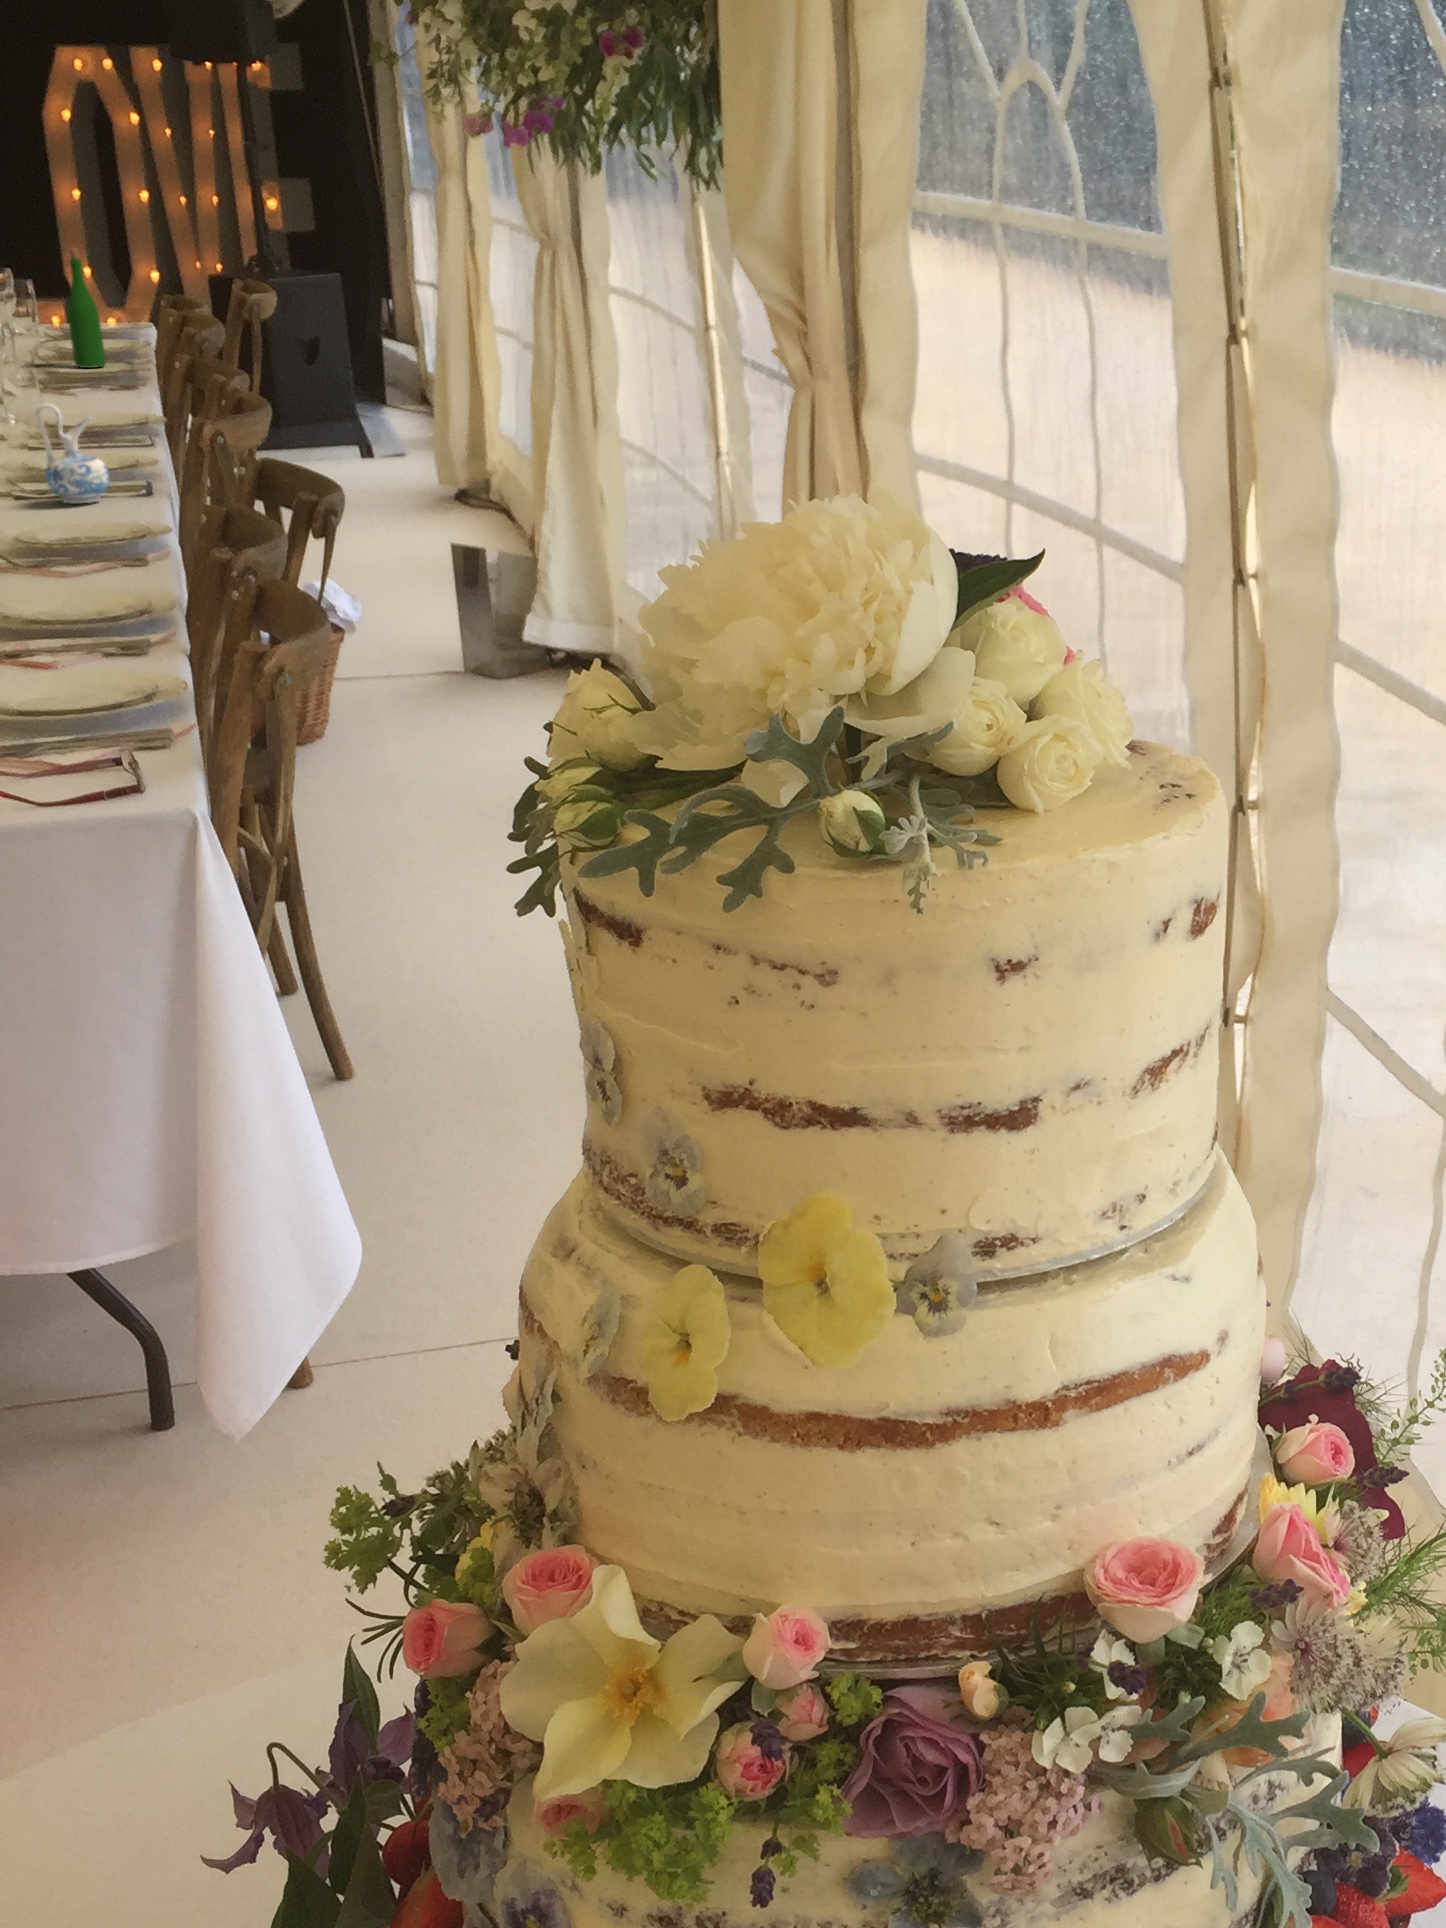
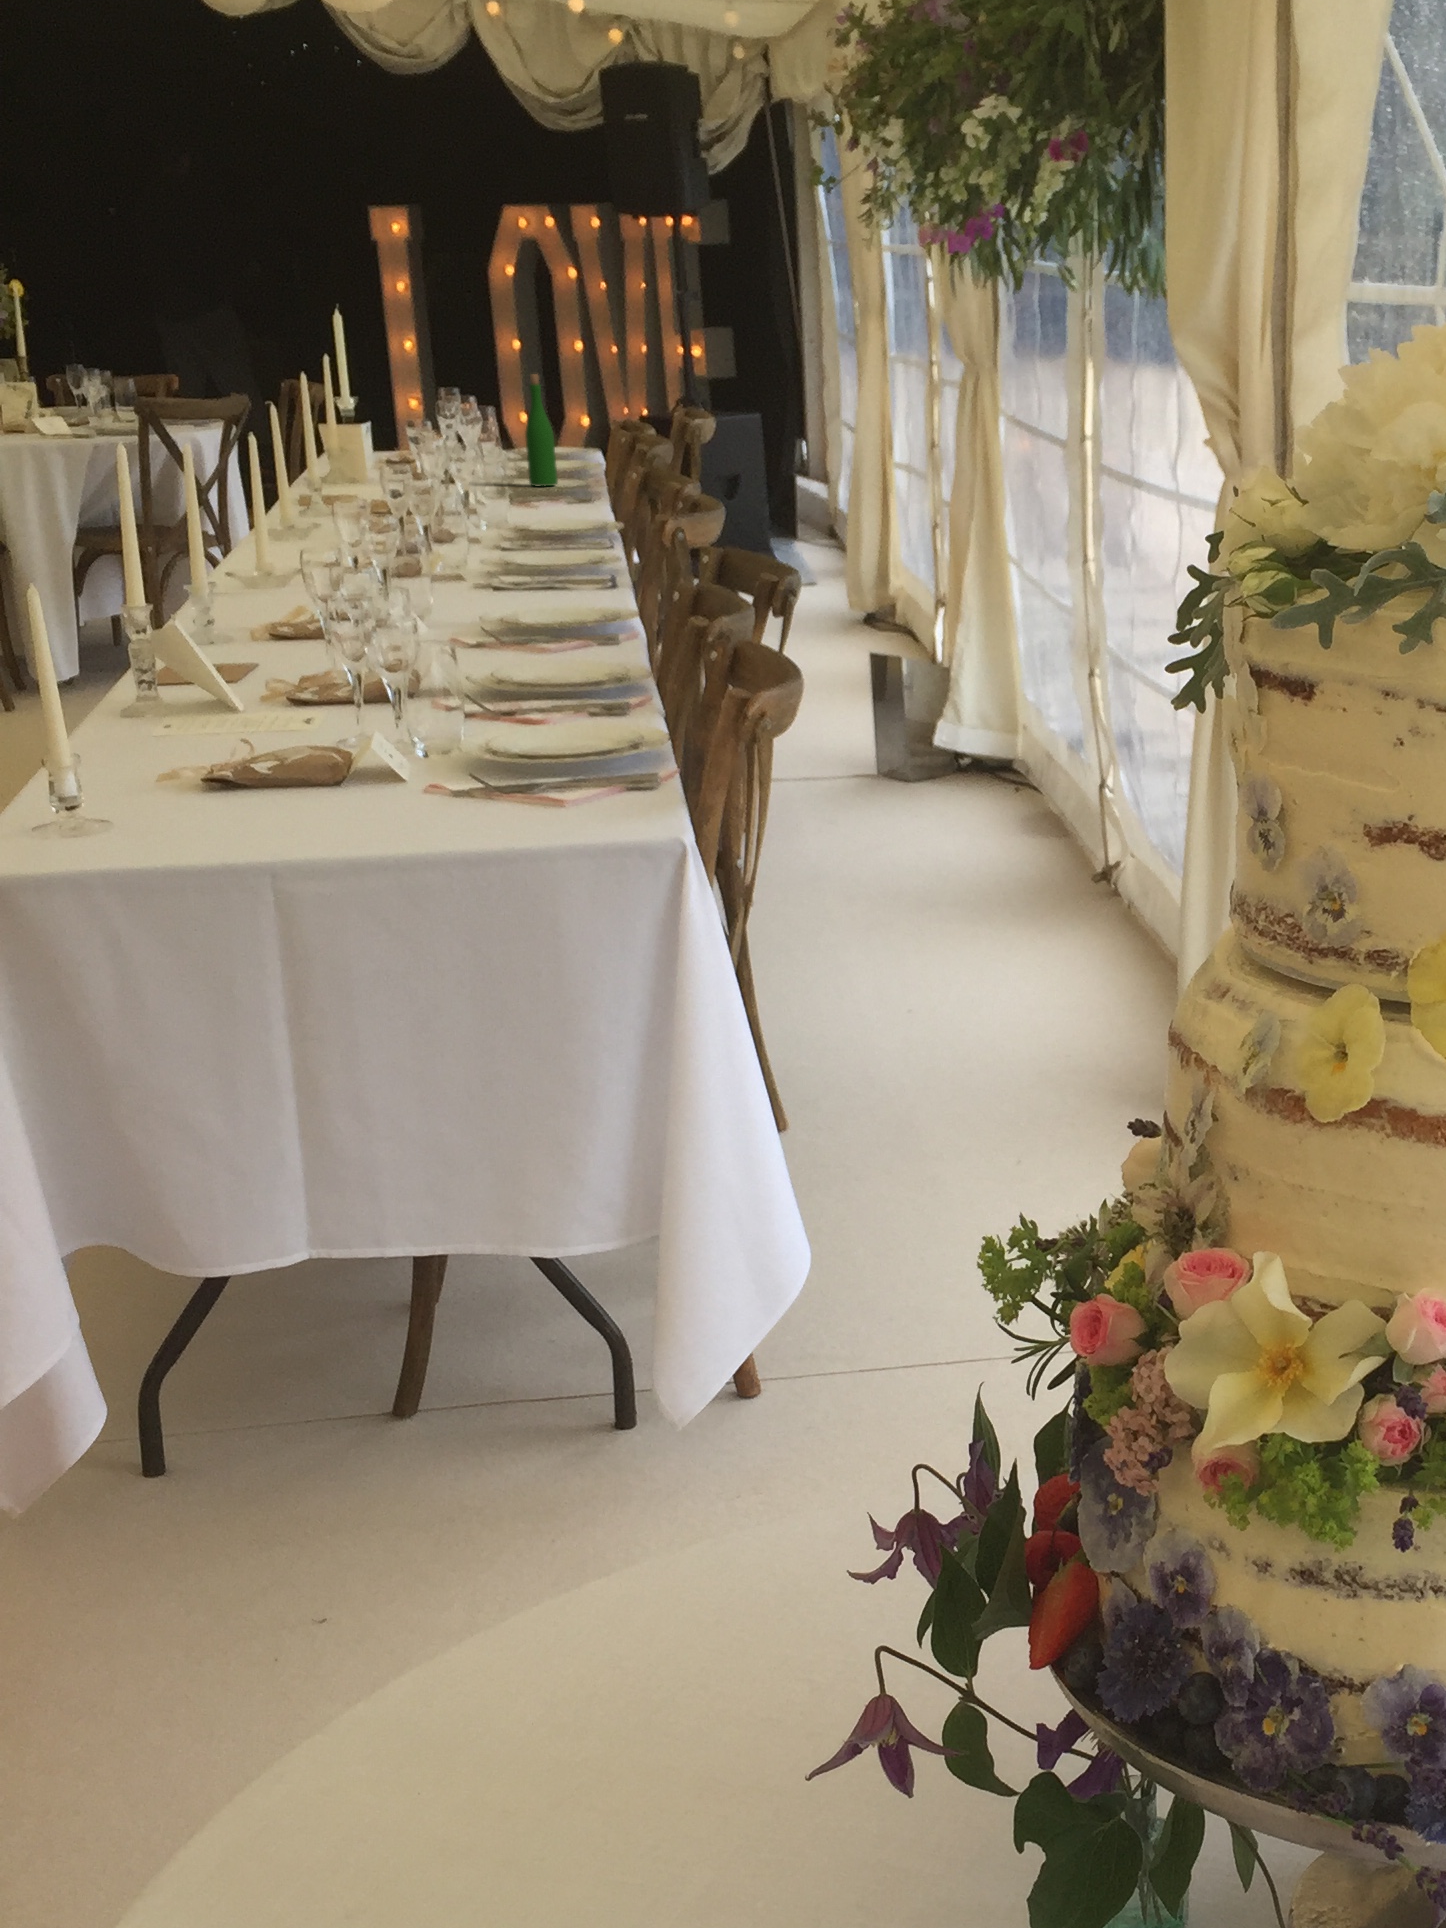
ceramic pitcher: present [36,403,109,503] -> none [518,497,580,591]

